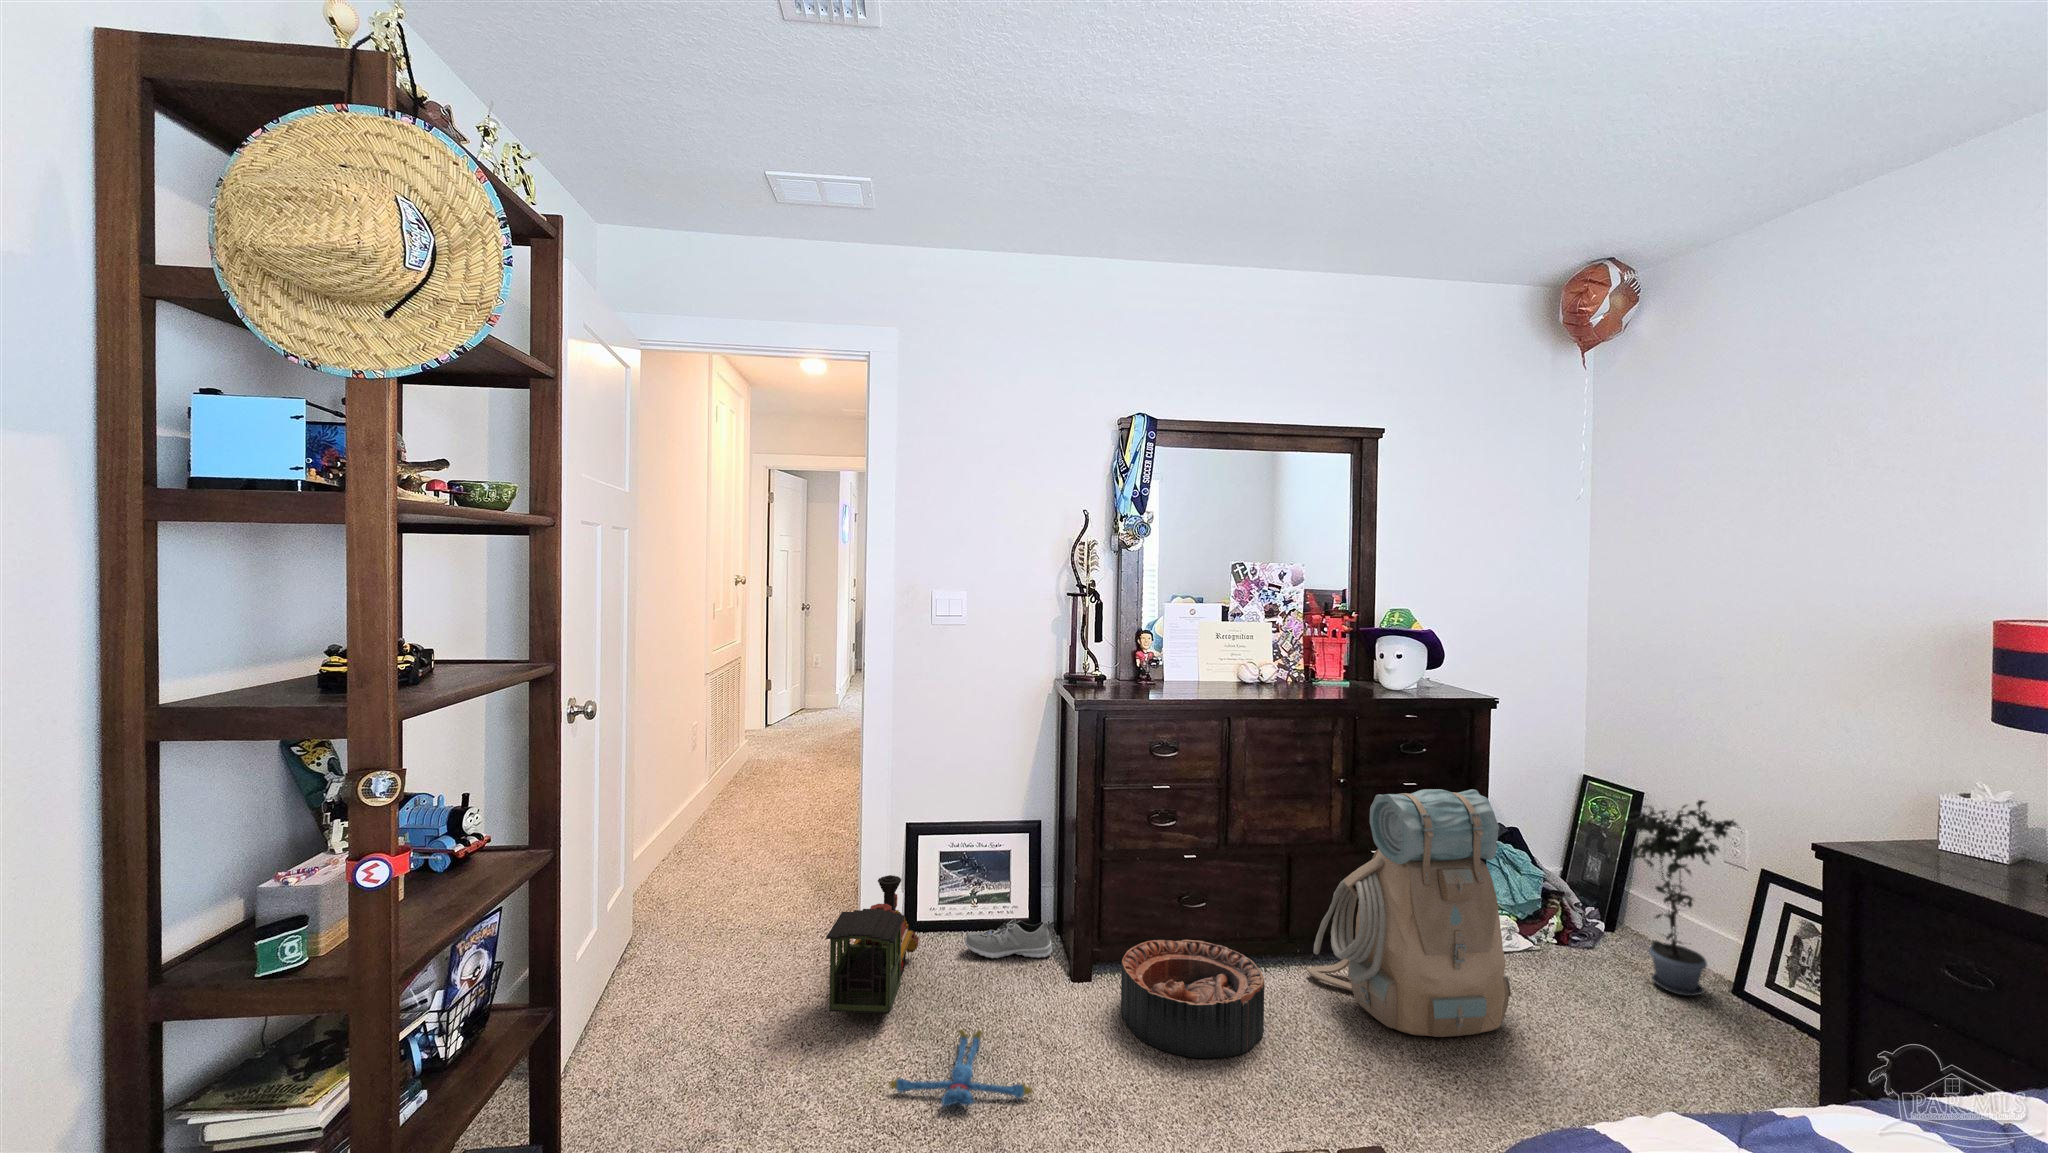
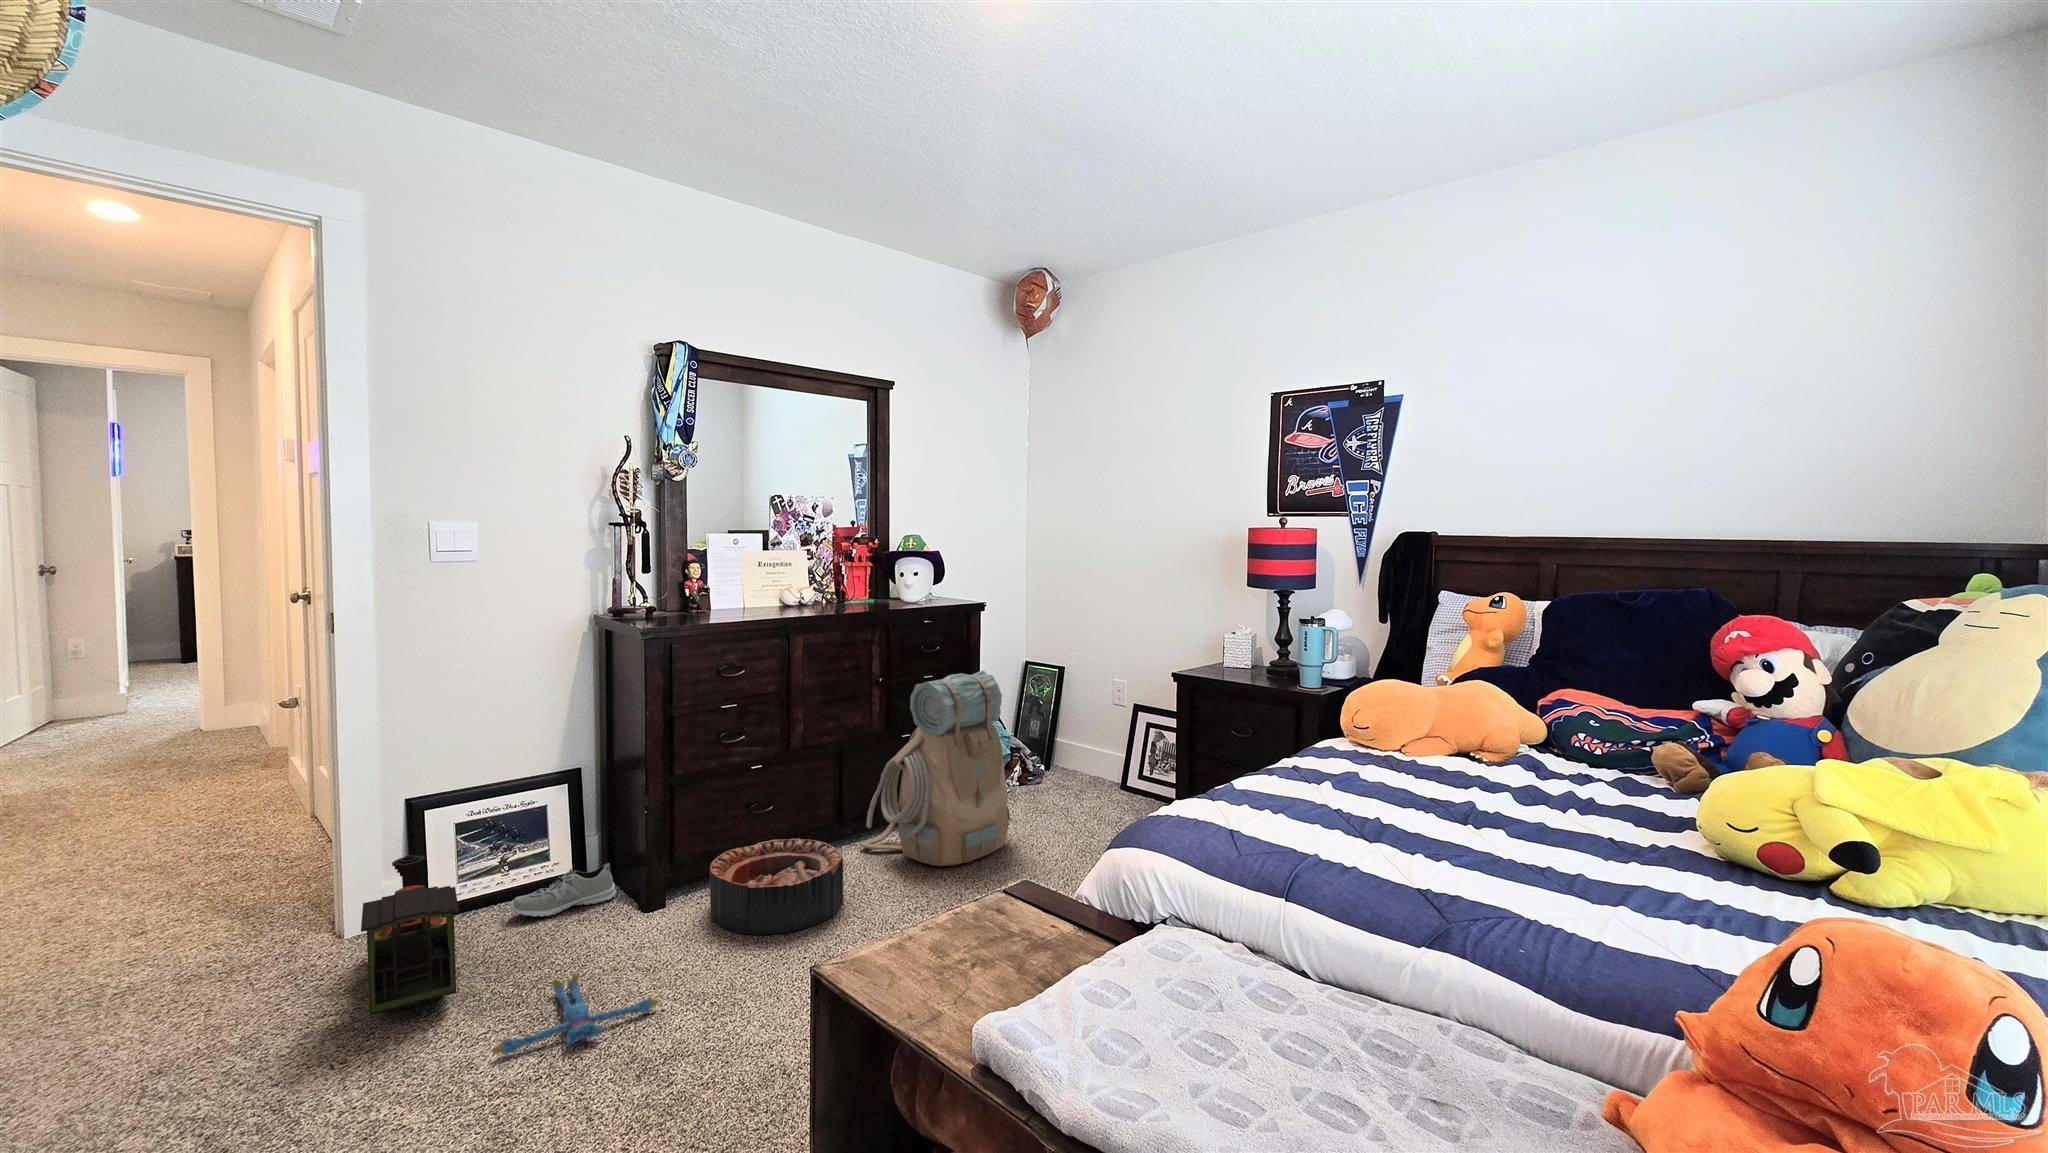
potted plant: present [1621,800,1742,996] -> none [1061,662,1128,798]

